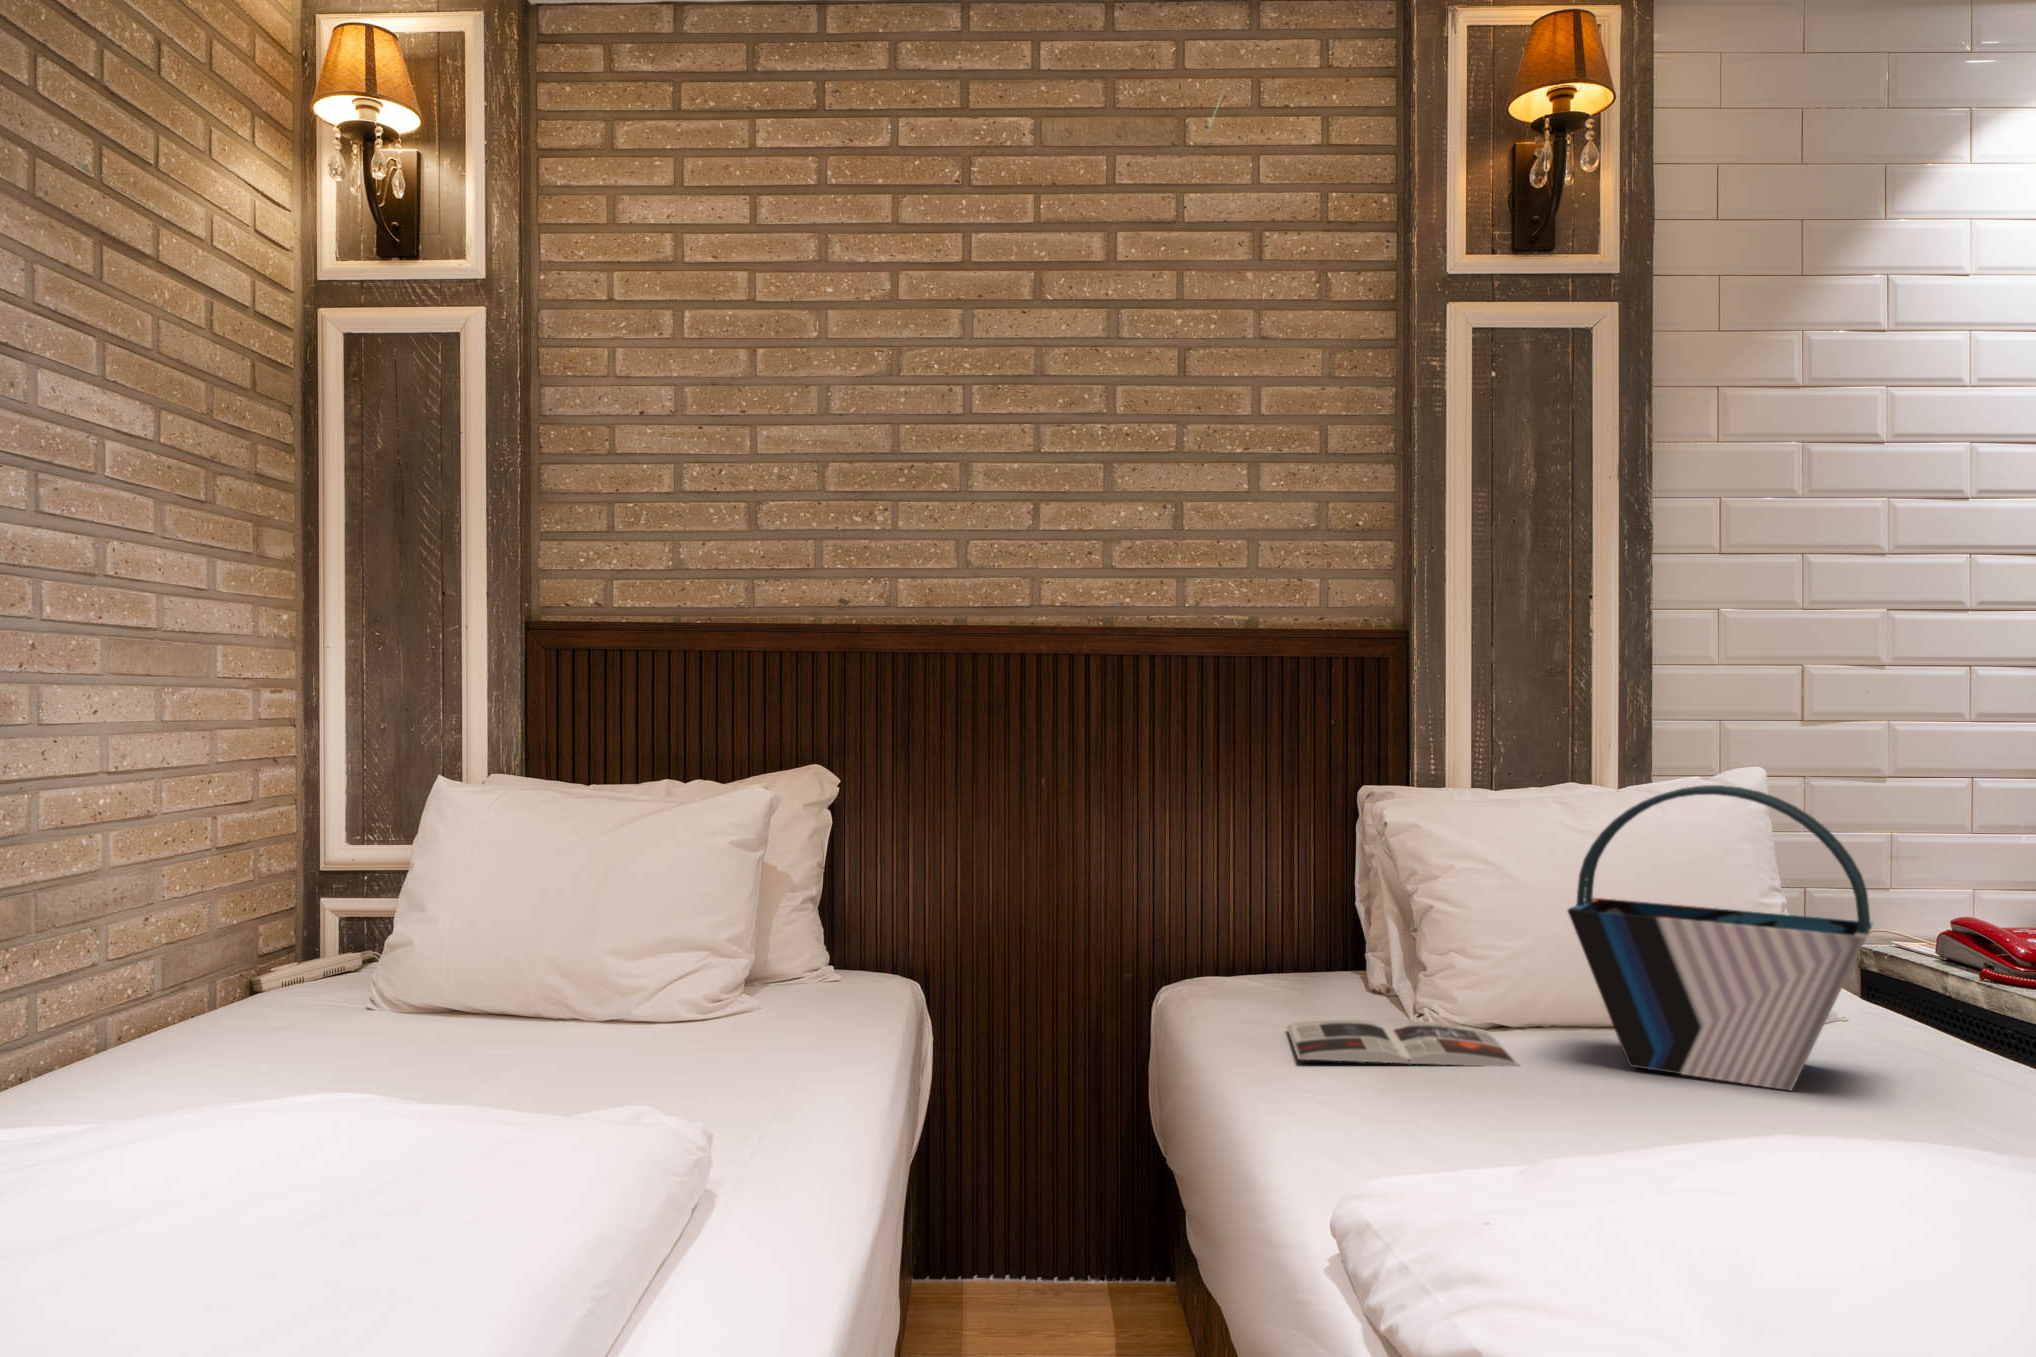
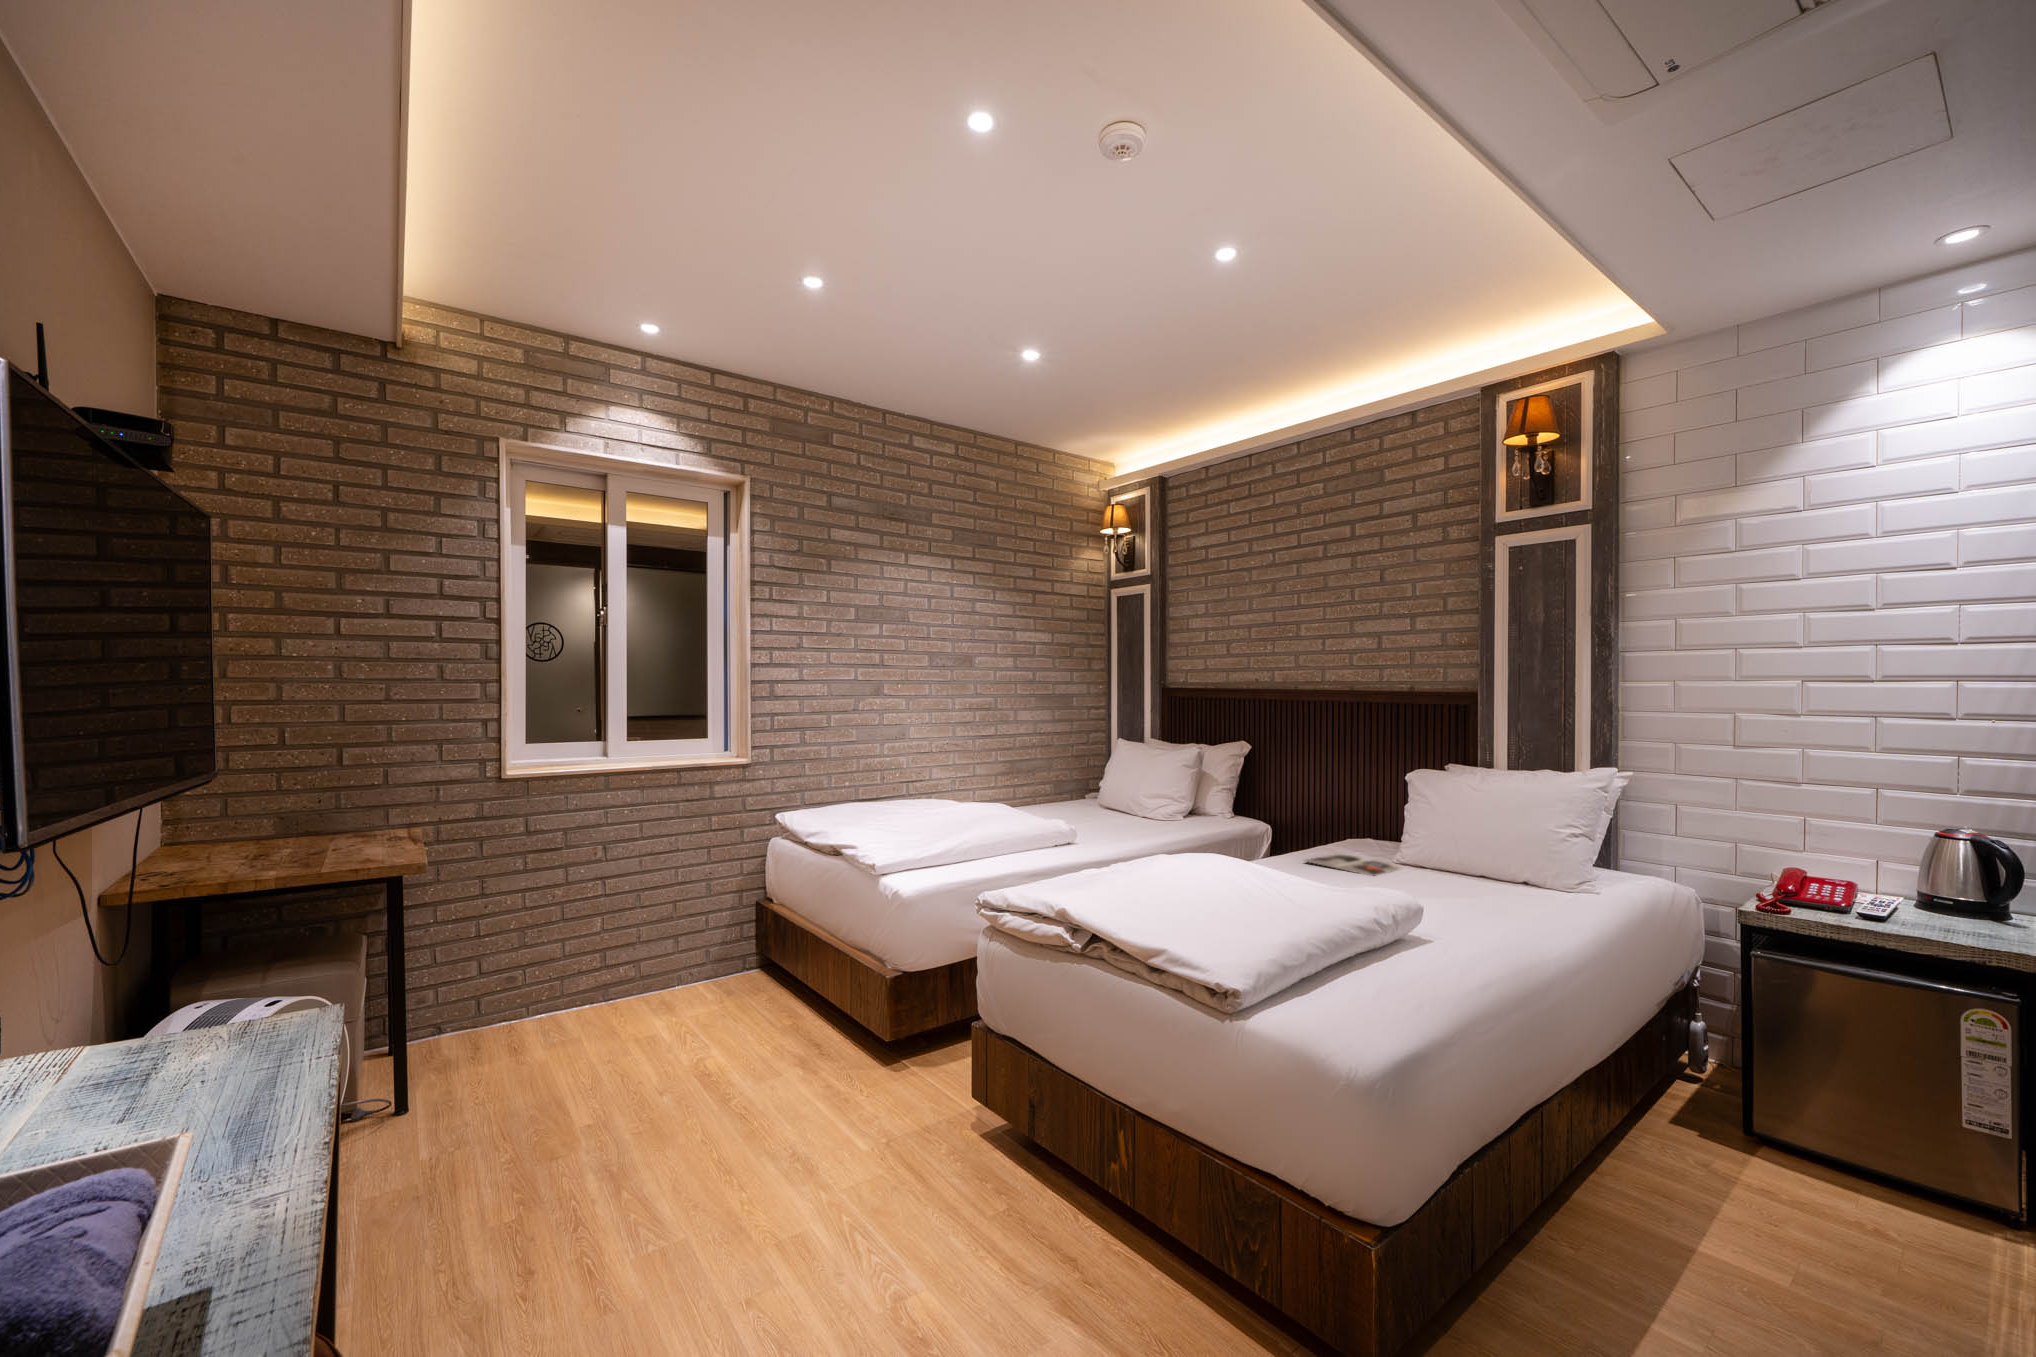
tote bag: present [1568,785,1873,1090] -> none [1392,772,1500,897]

